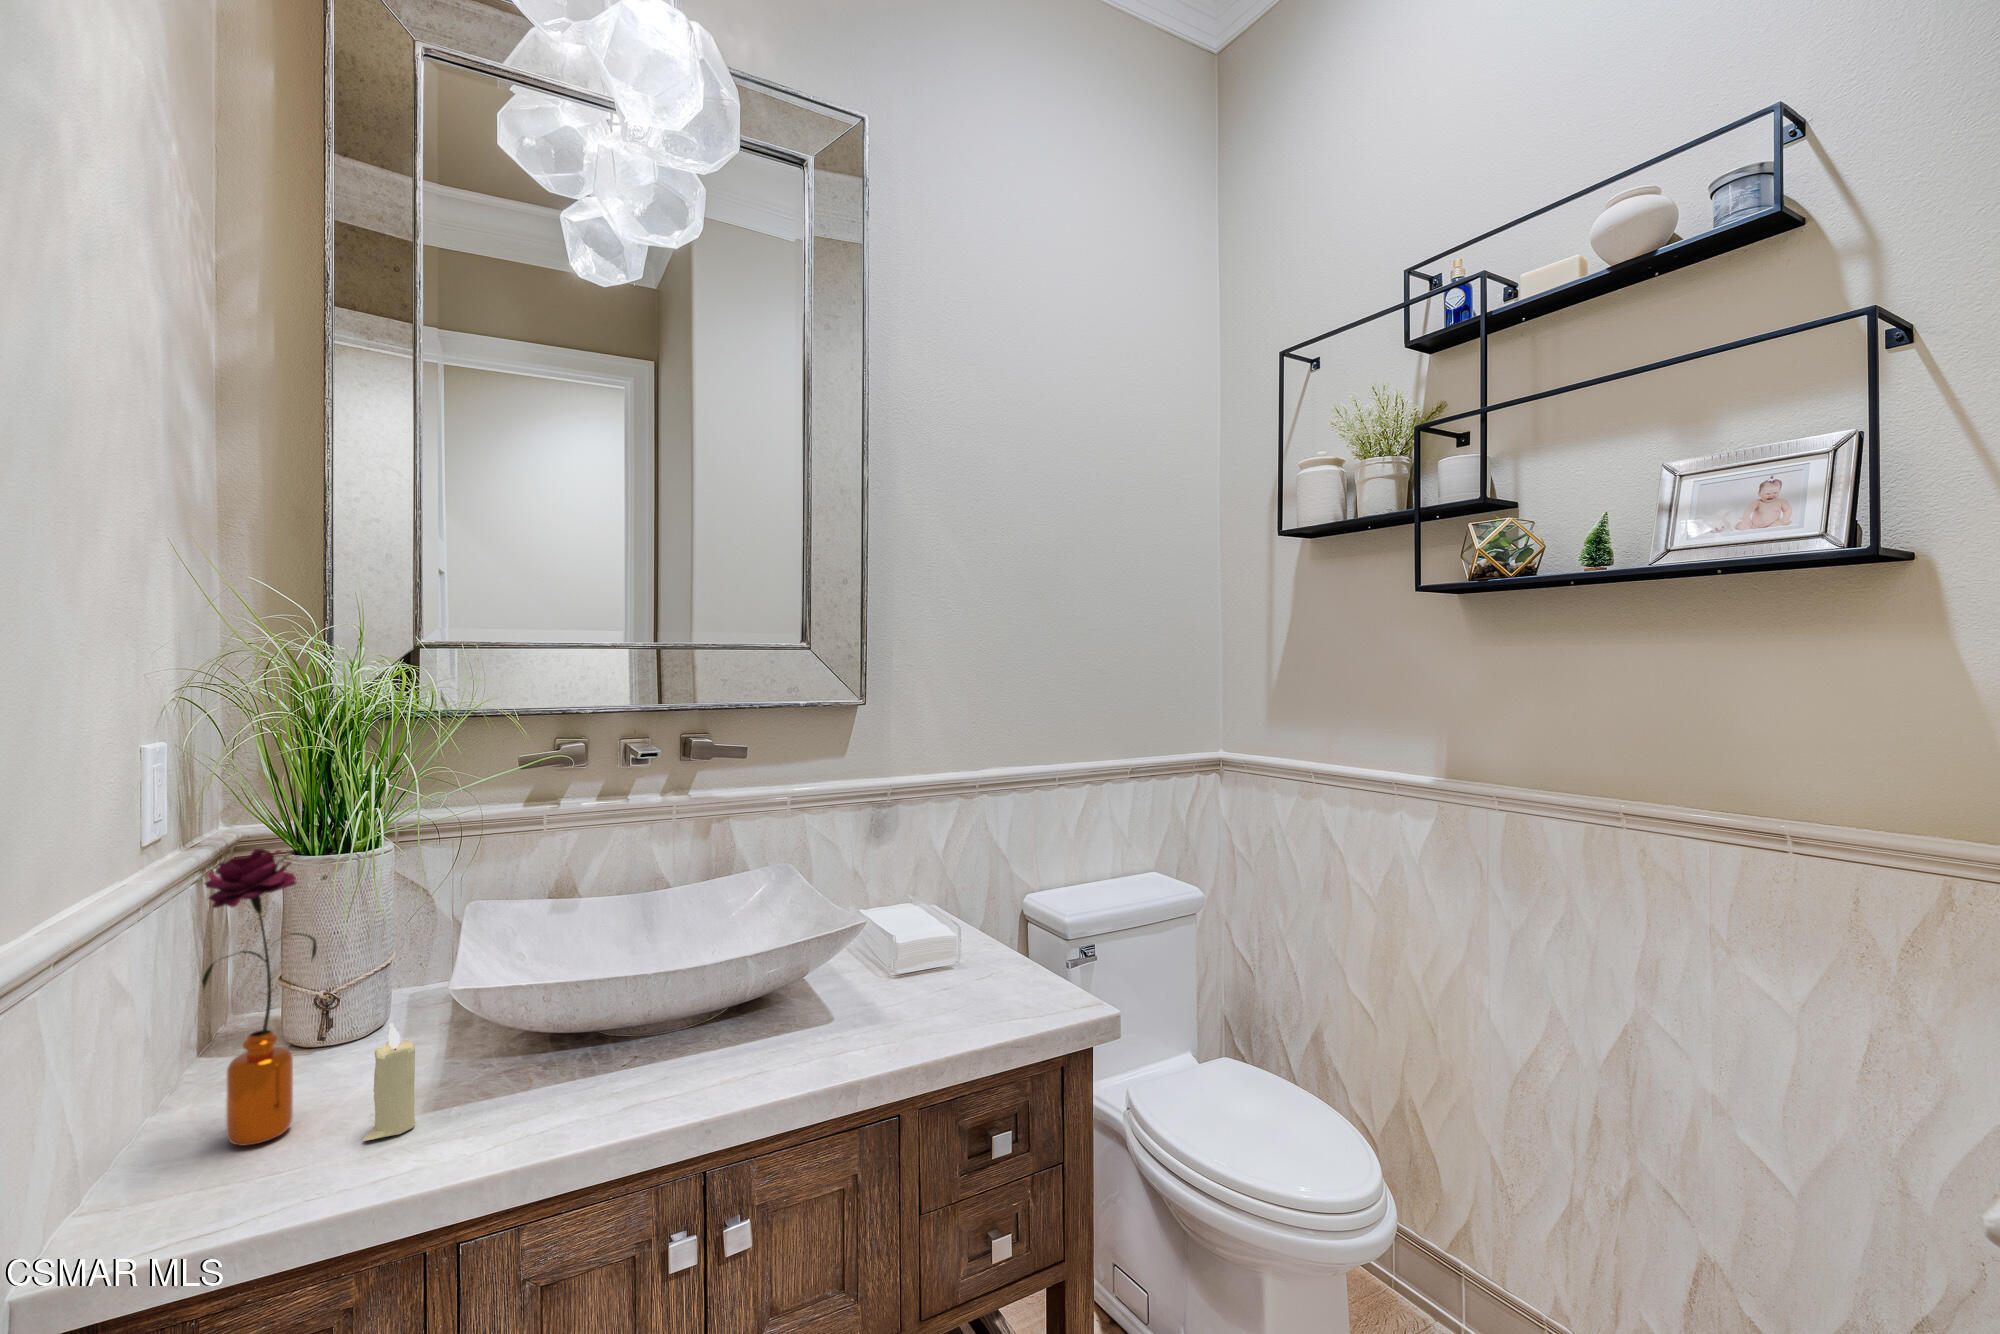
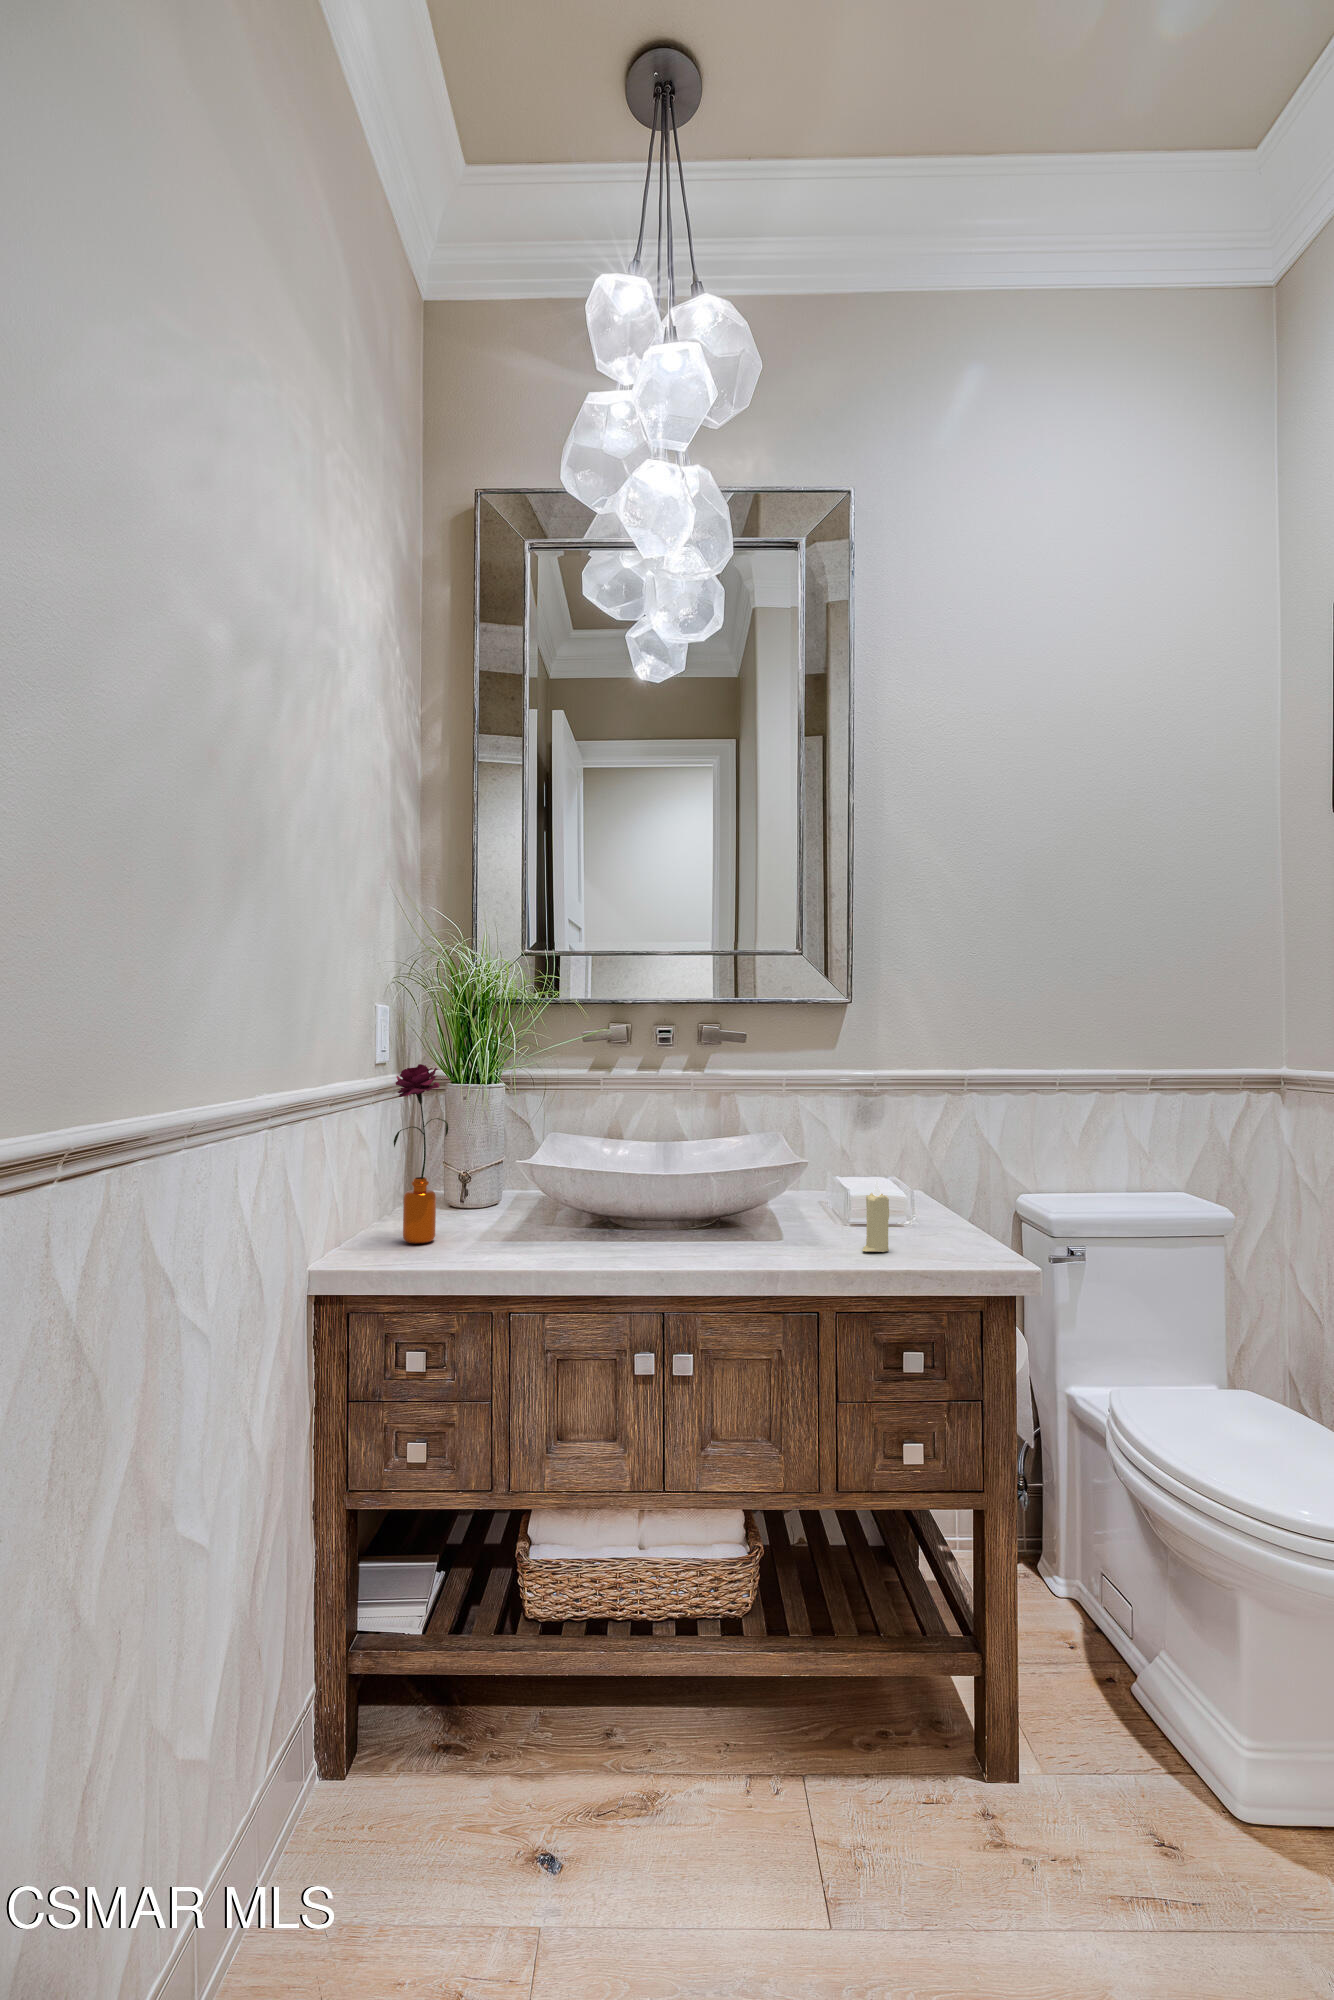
candle: present [363,1023,415,1140] -> present [862,1179,889,1252]

